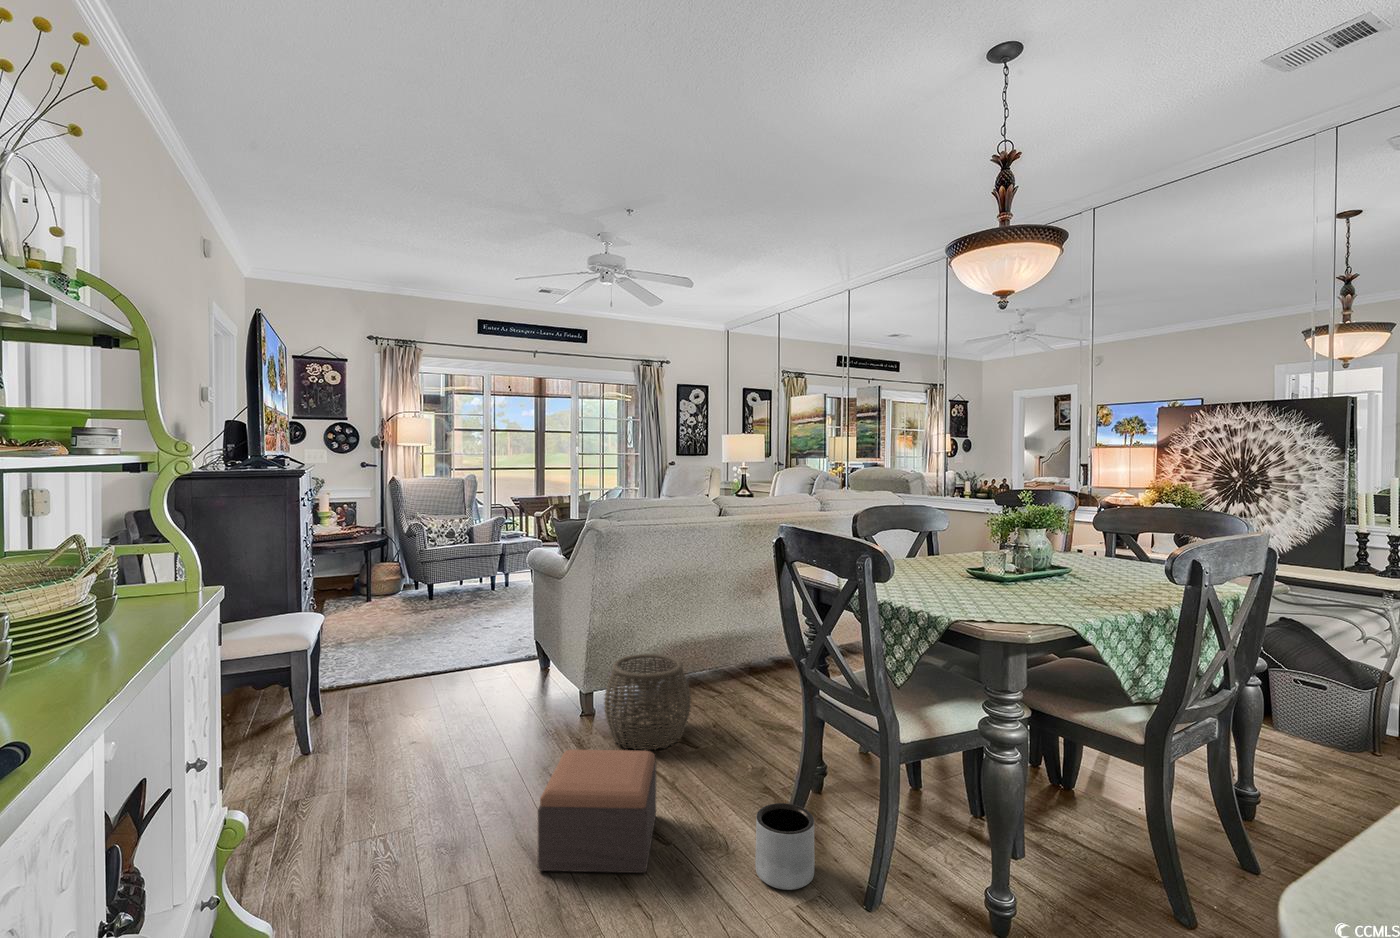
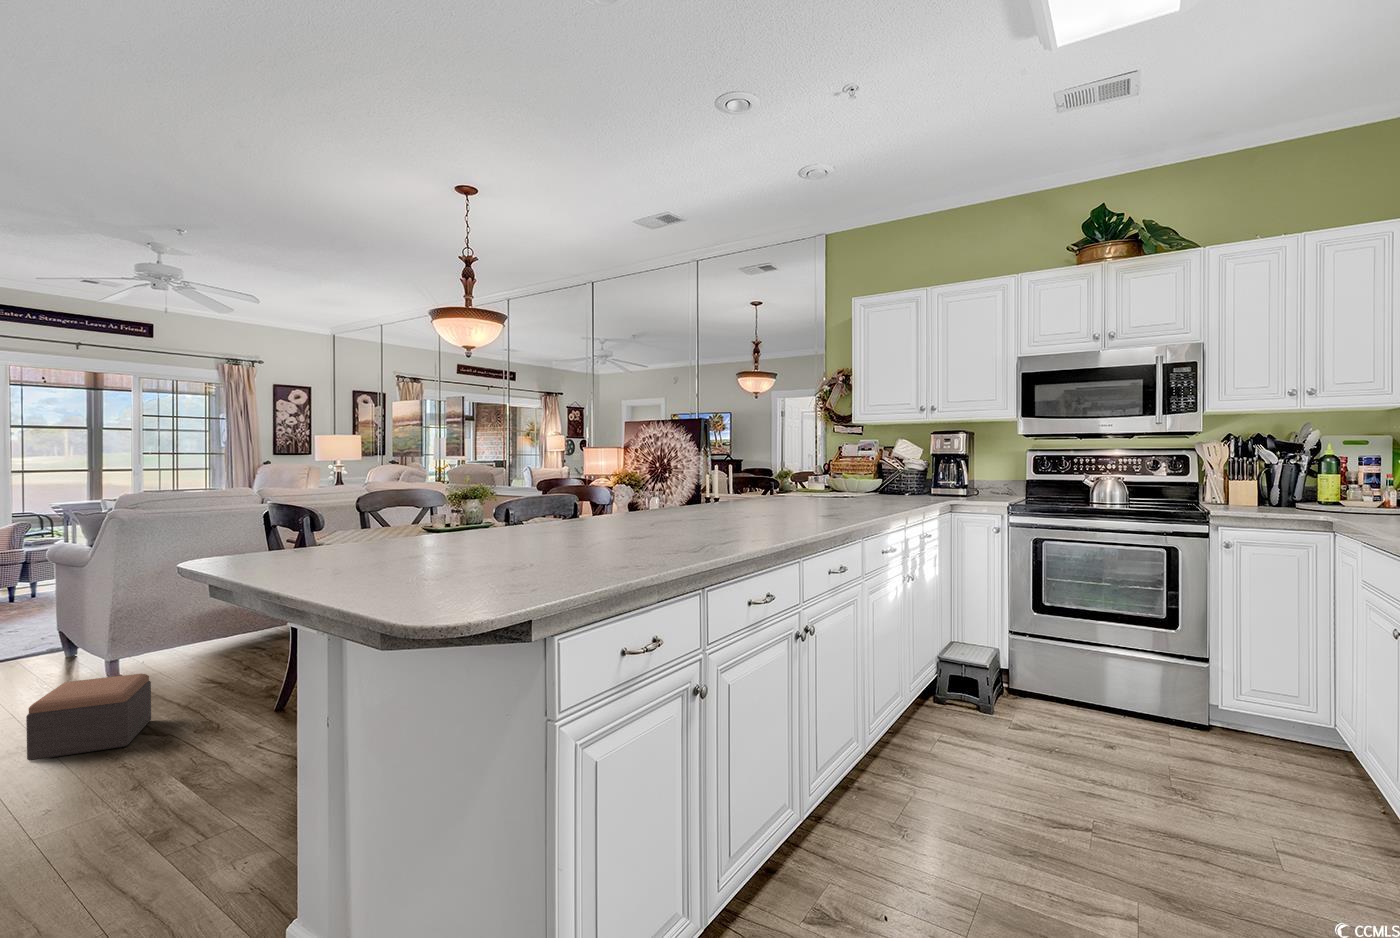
woven basket: present [604,654,691,751] -> none [120,618,209,691]
planter: present [755,803,814,890] -> none [219,686,265,735]

